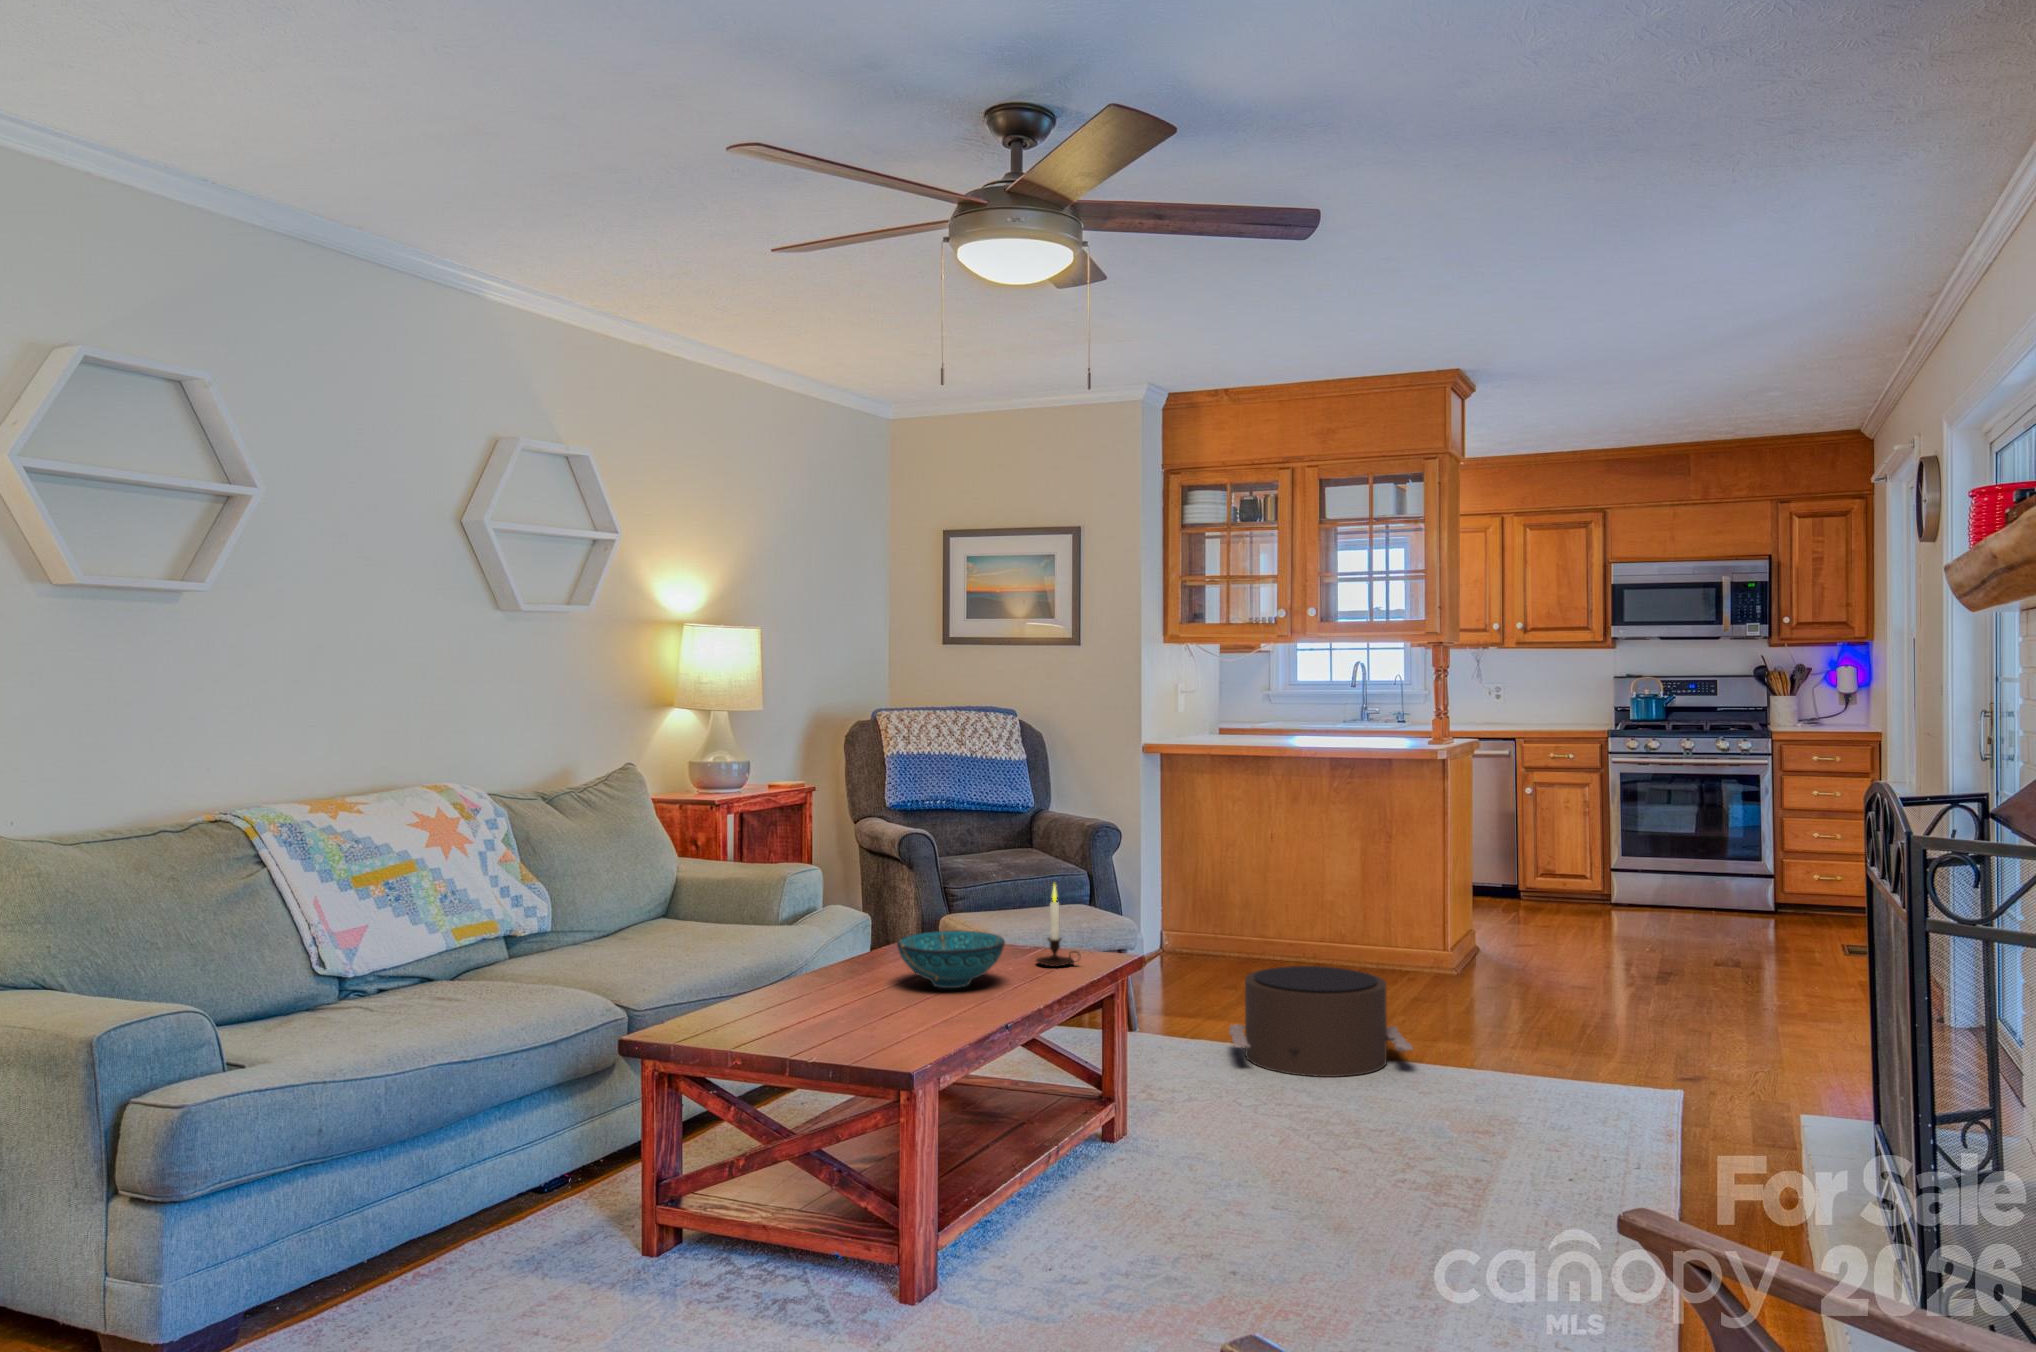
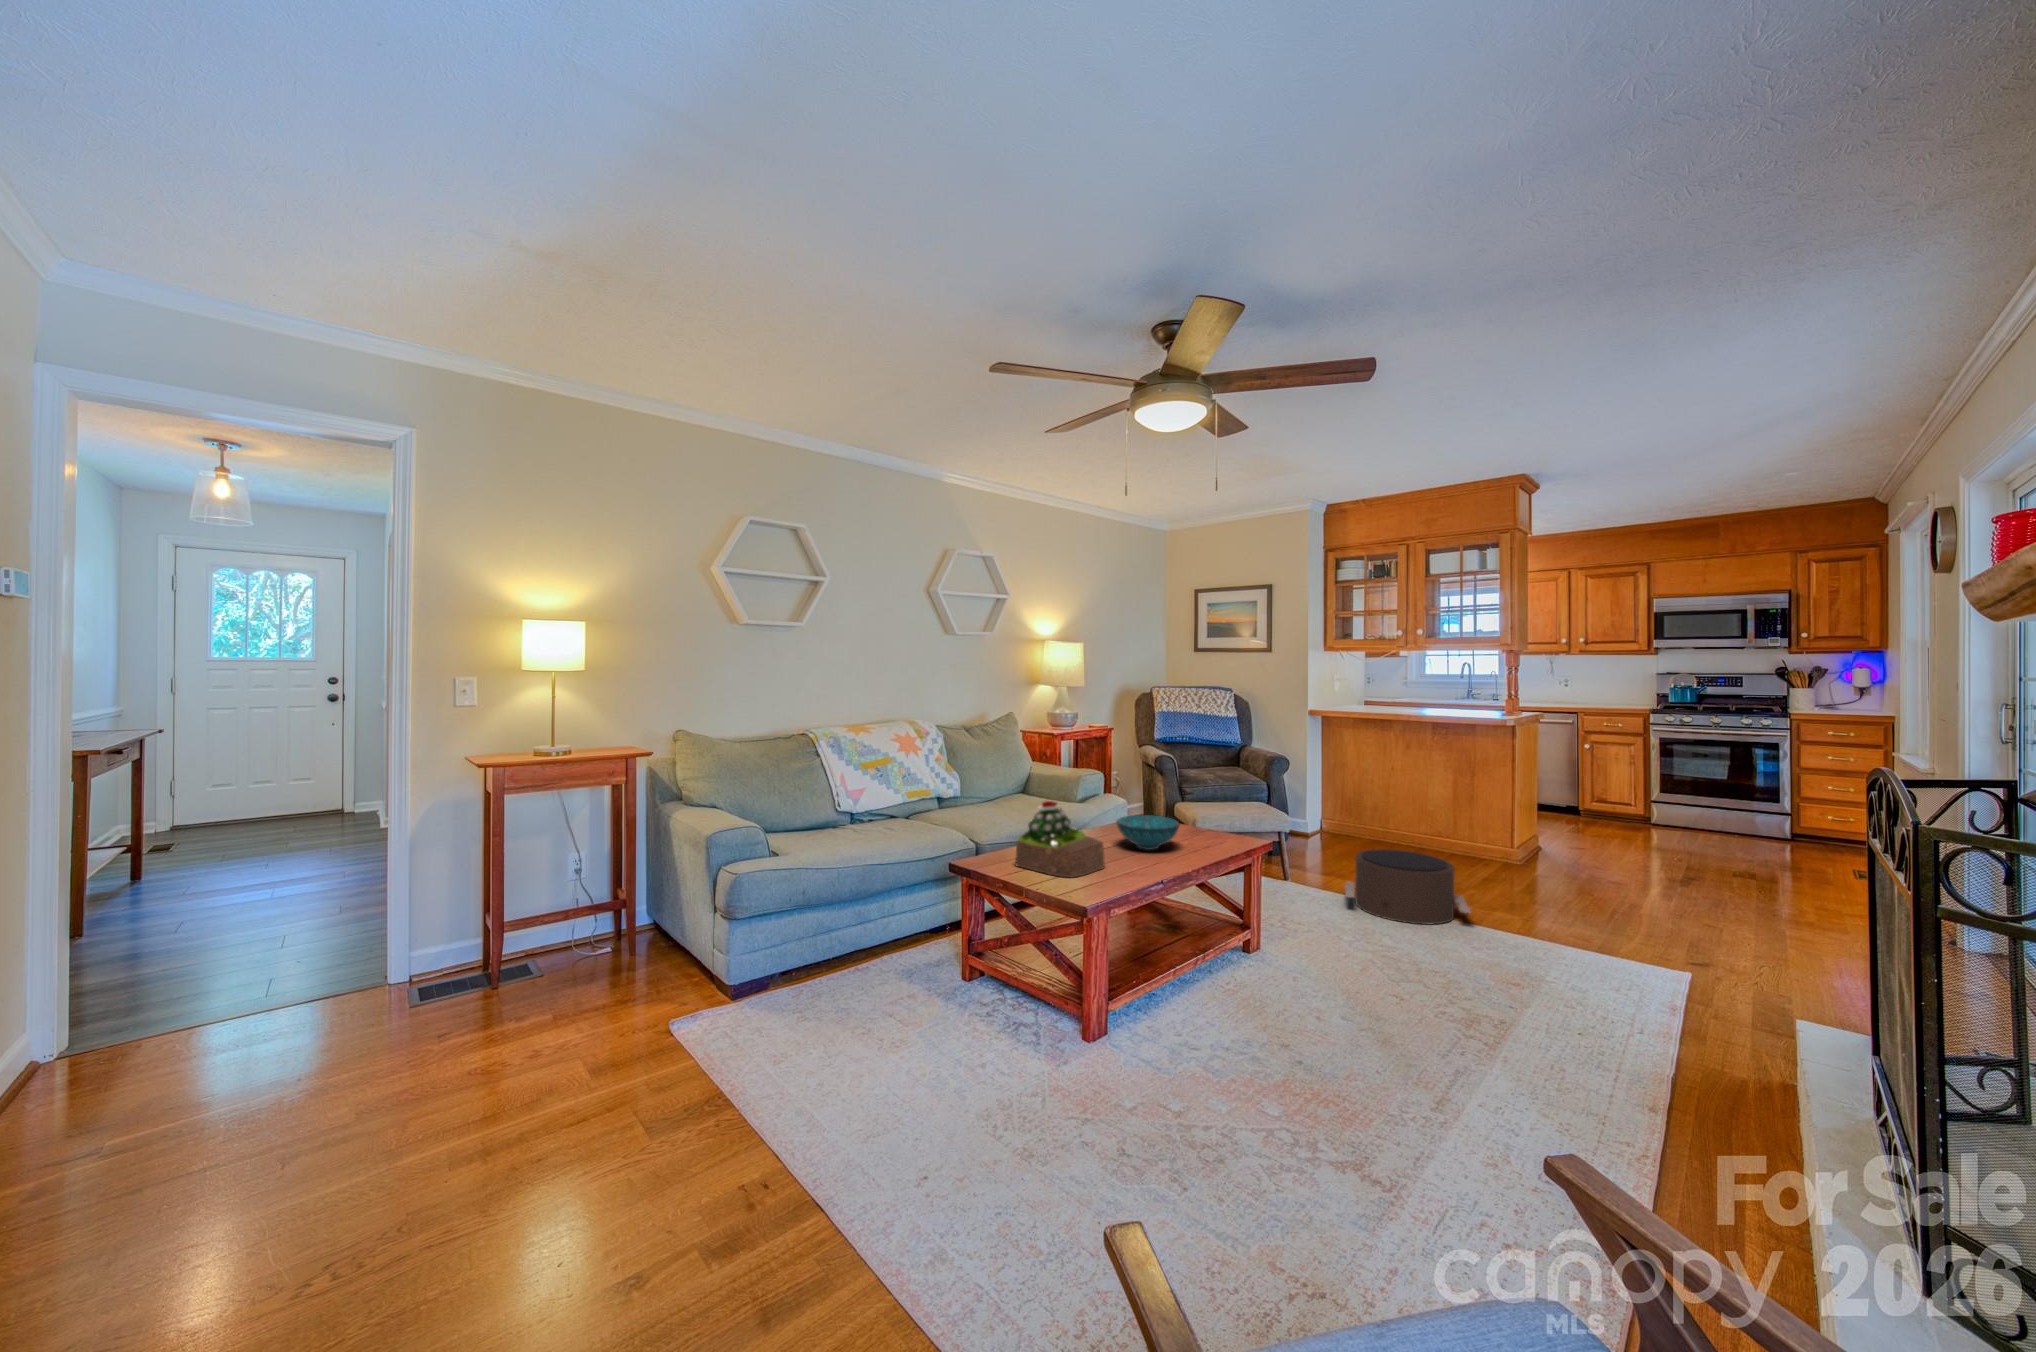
candle: present [1036,885,1081,966] -> none [1205,791,1231,841]
succulent plant: none [745,912,900,1040] -> present [1016,801,1105,878]

